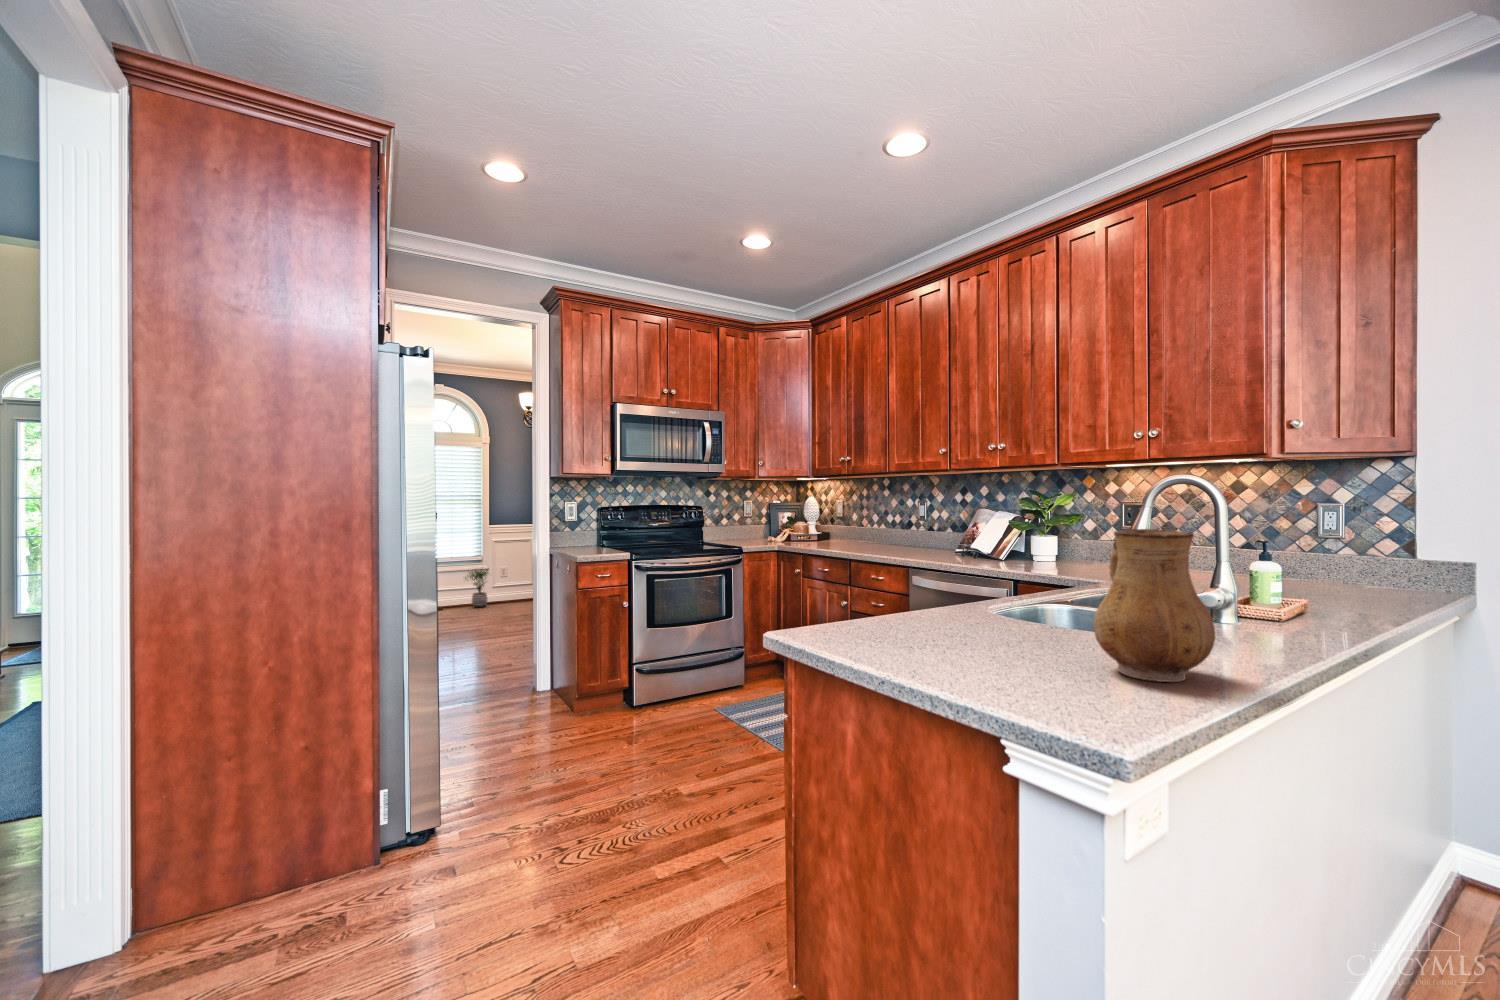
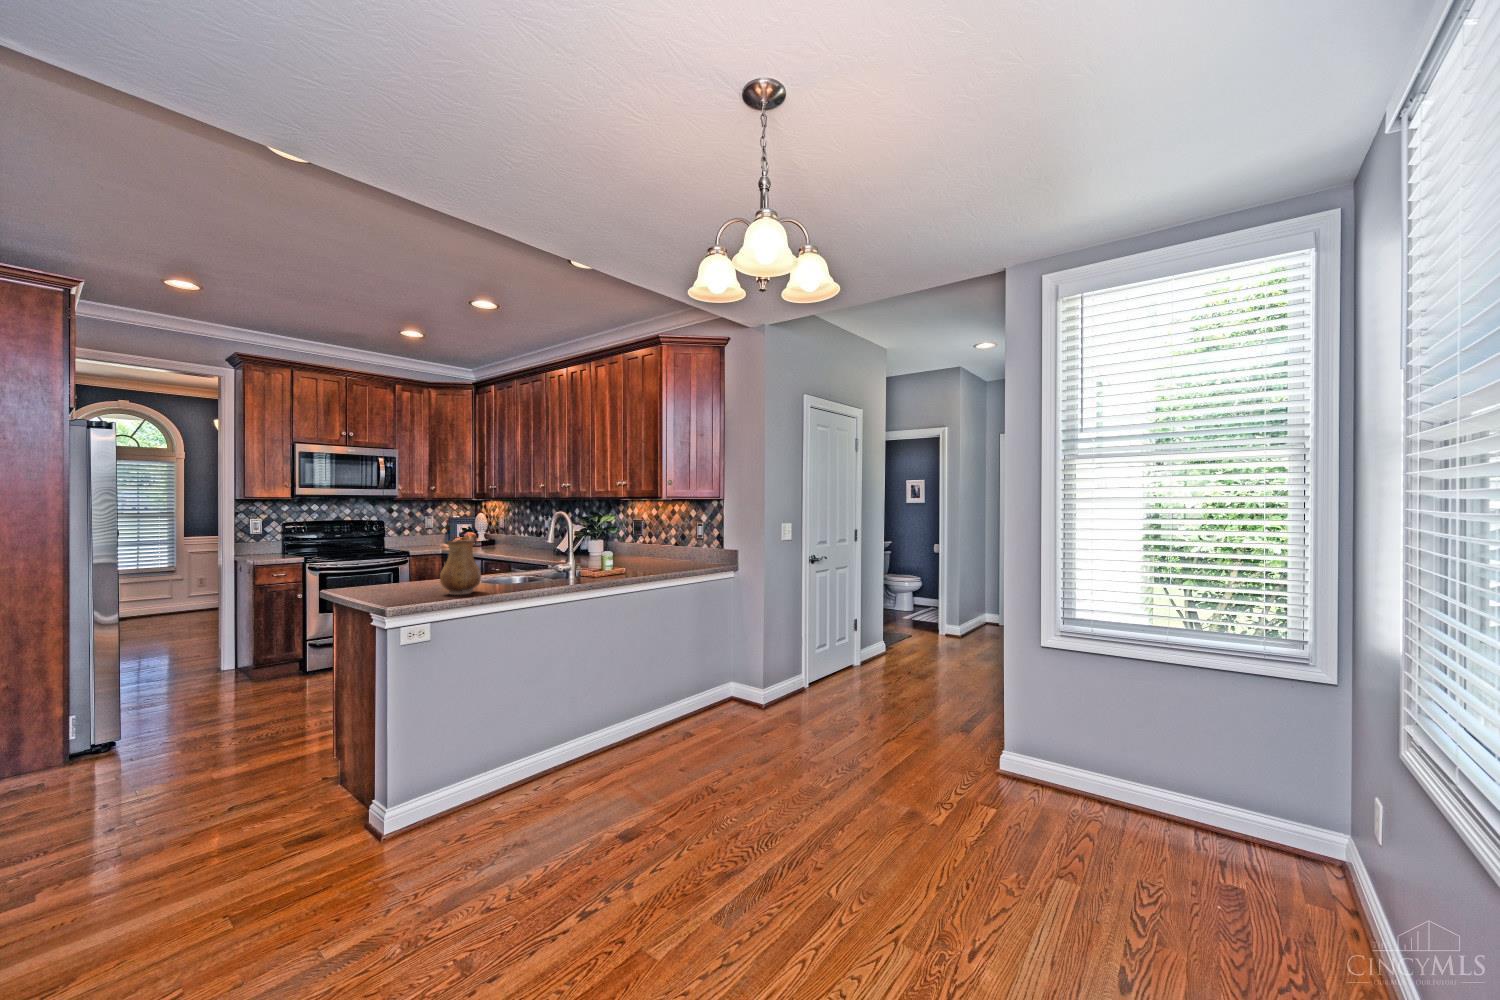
potted plant: present [465,569,488,608] -> none [149,576,187,616]

